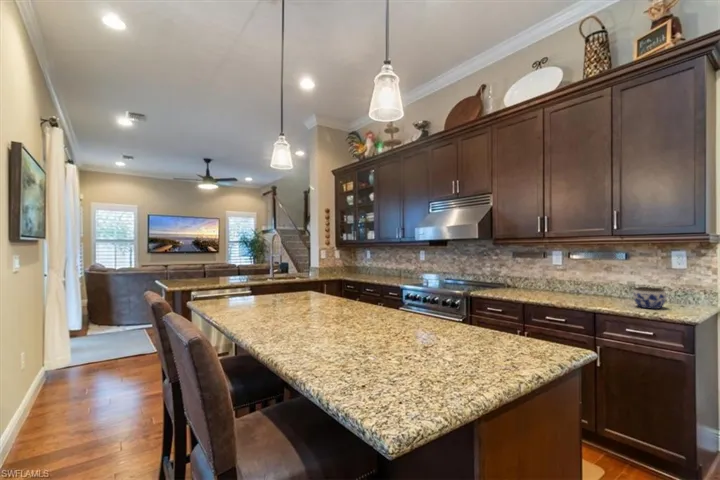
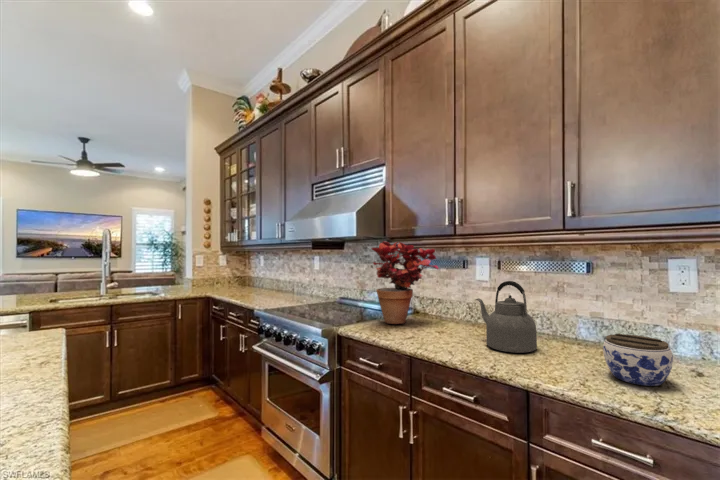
potted plant: none [490,241,531,291] -> present [372,241,439,324]
kettle: none [559,263,597,300] -> present [476,281,537,353]

